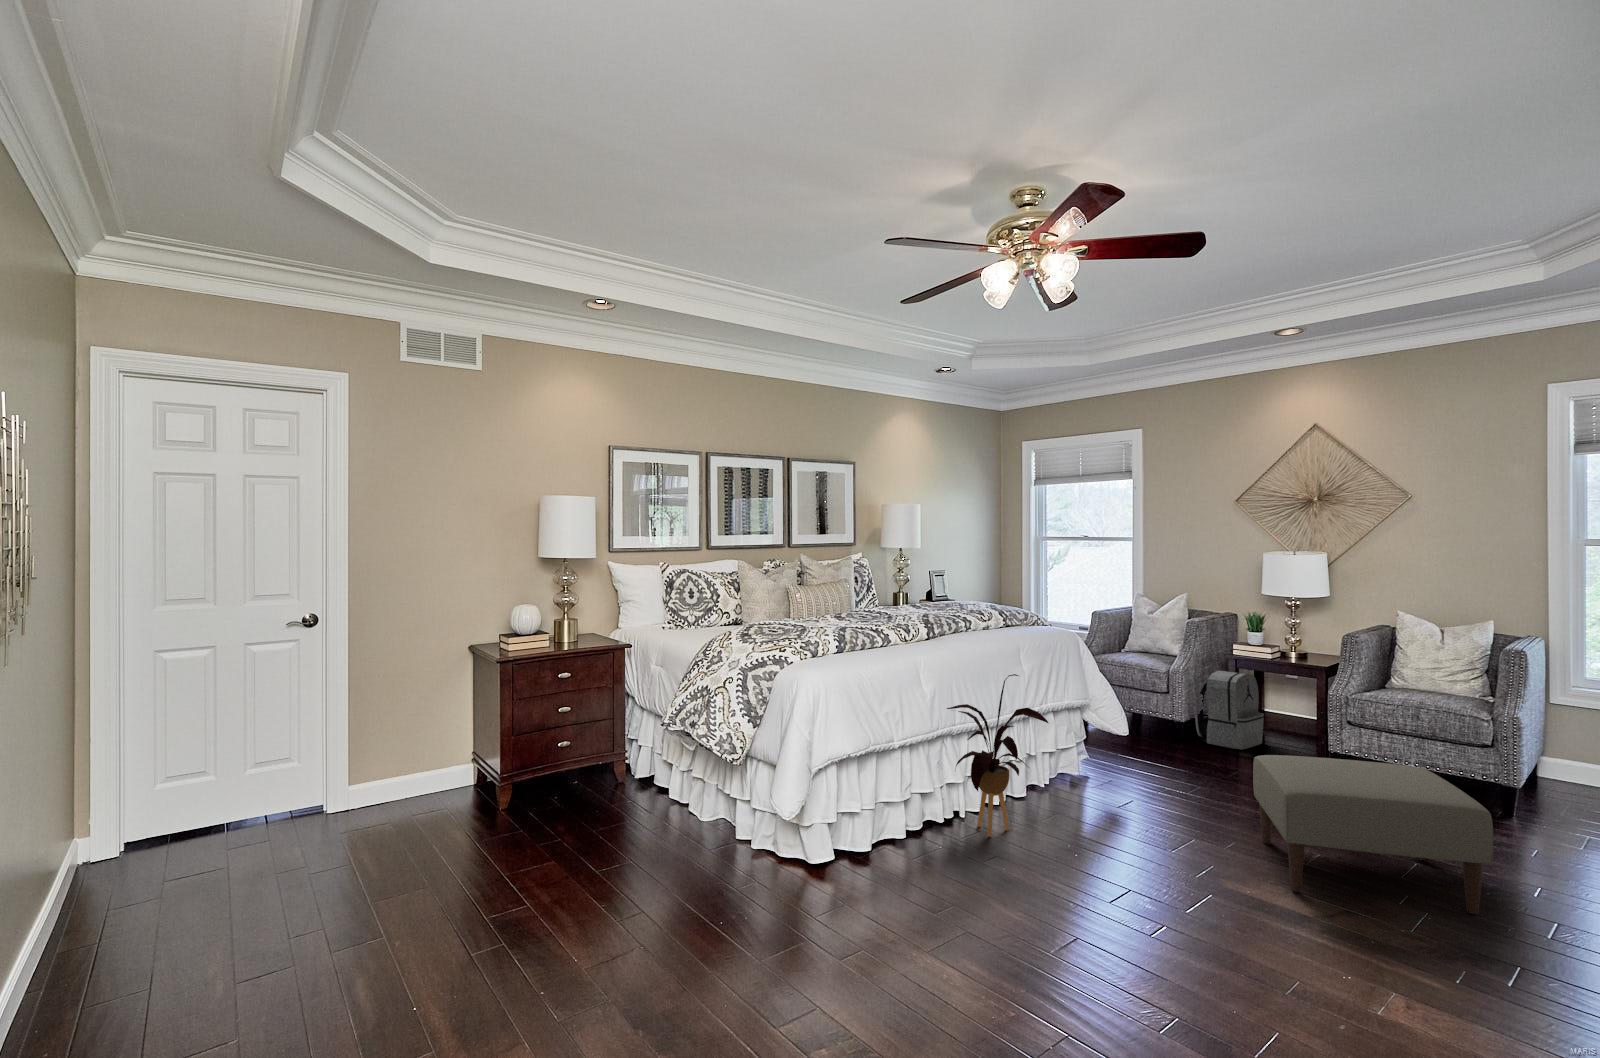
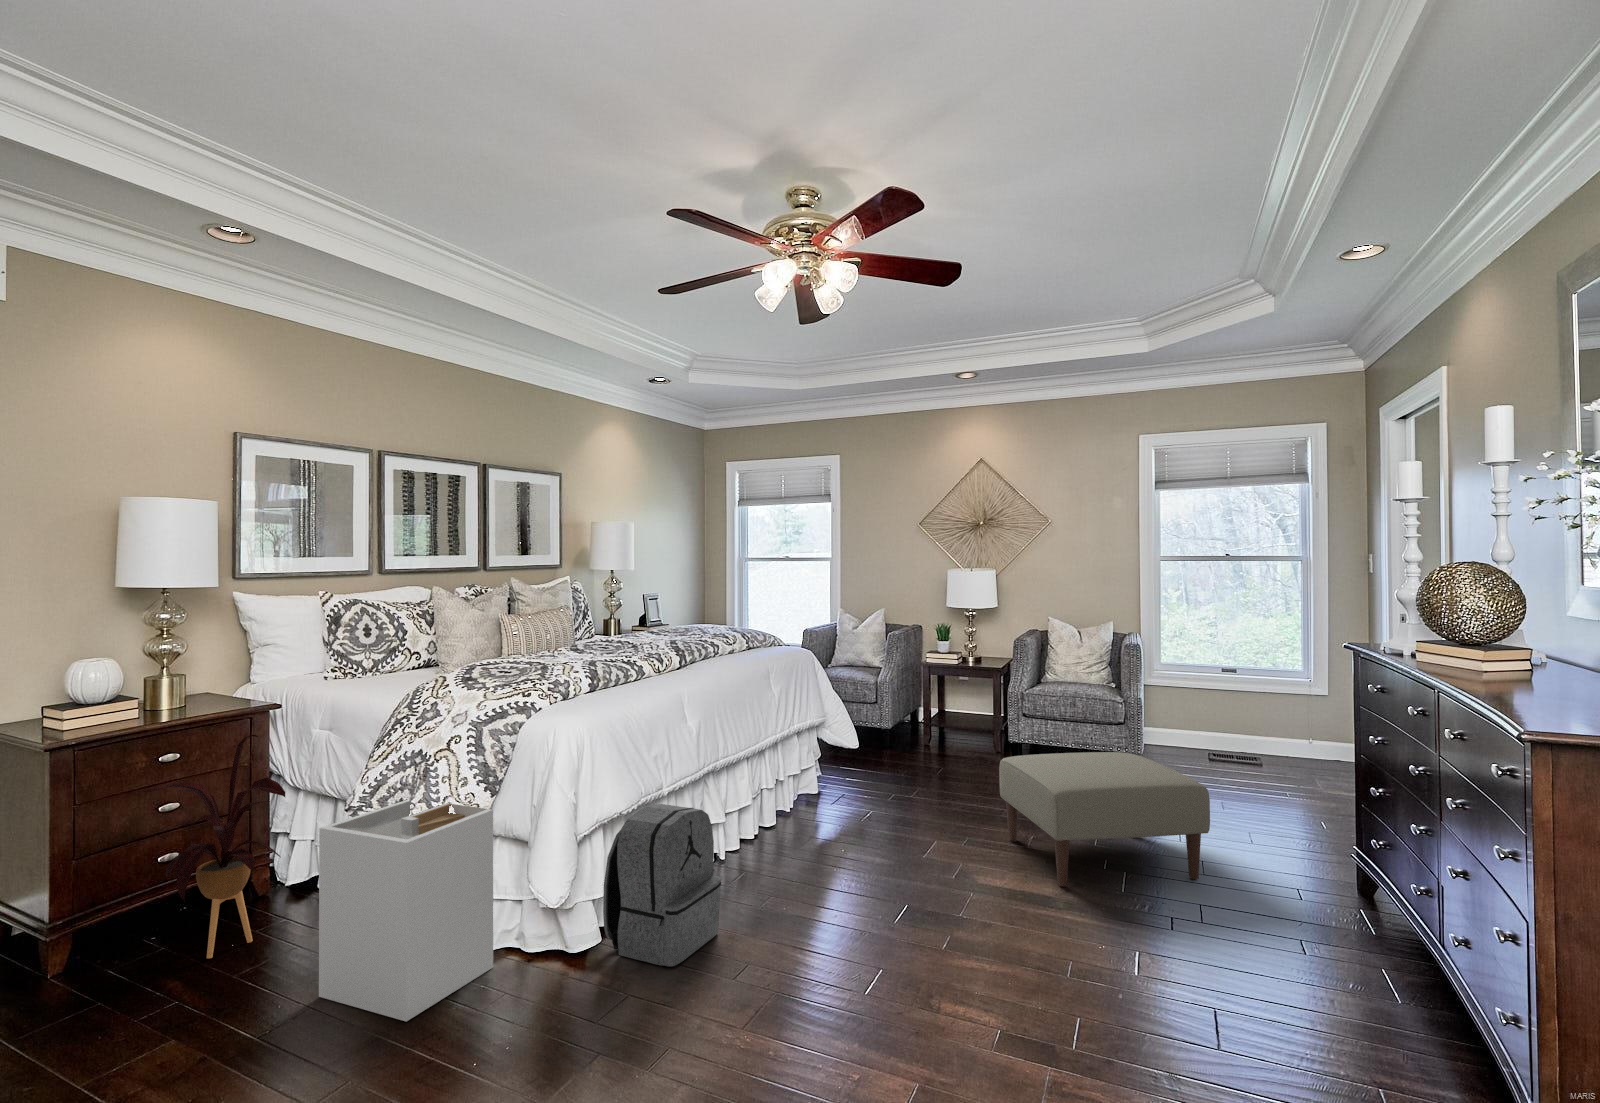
backpack: present [1195,670,1264,749] -> present [603,804,721,967]
house plant: present [947,674,1048,836] -> present [145,735,285,958]
laundry hamper: none [635,722,751,879] -> present [319,800,493,1022]

